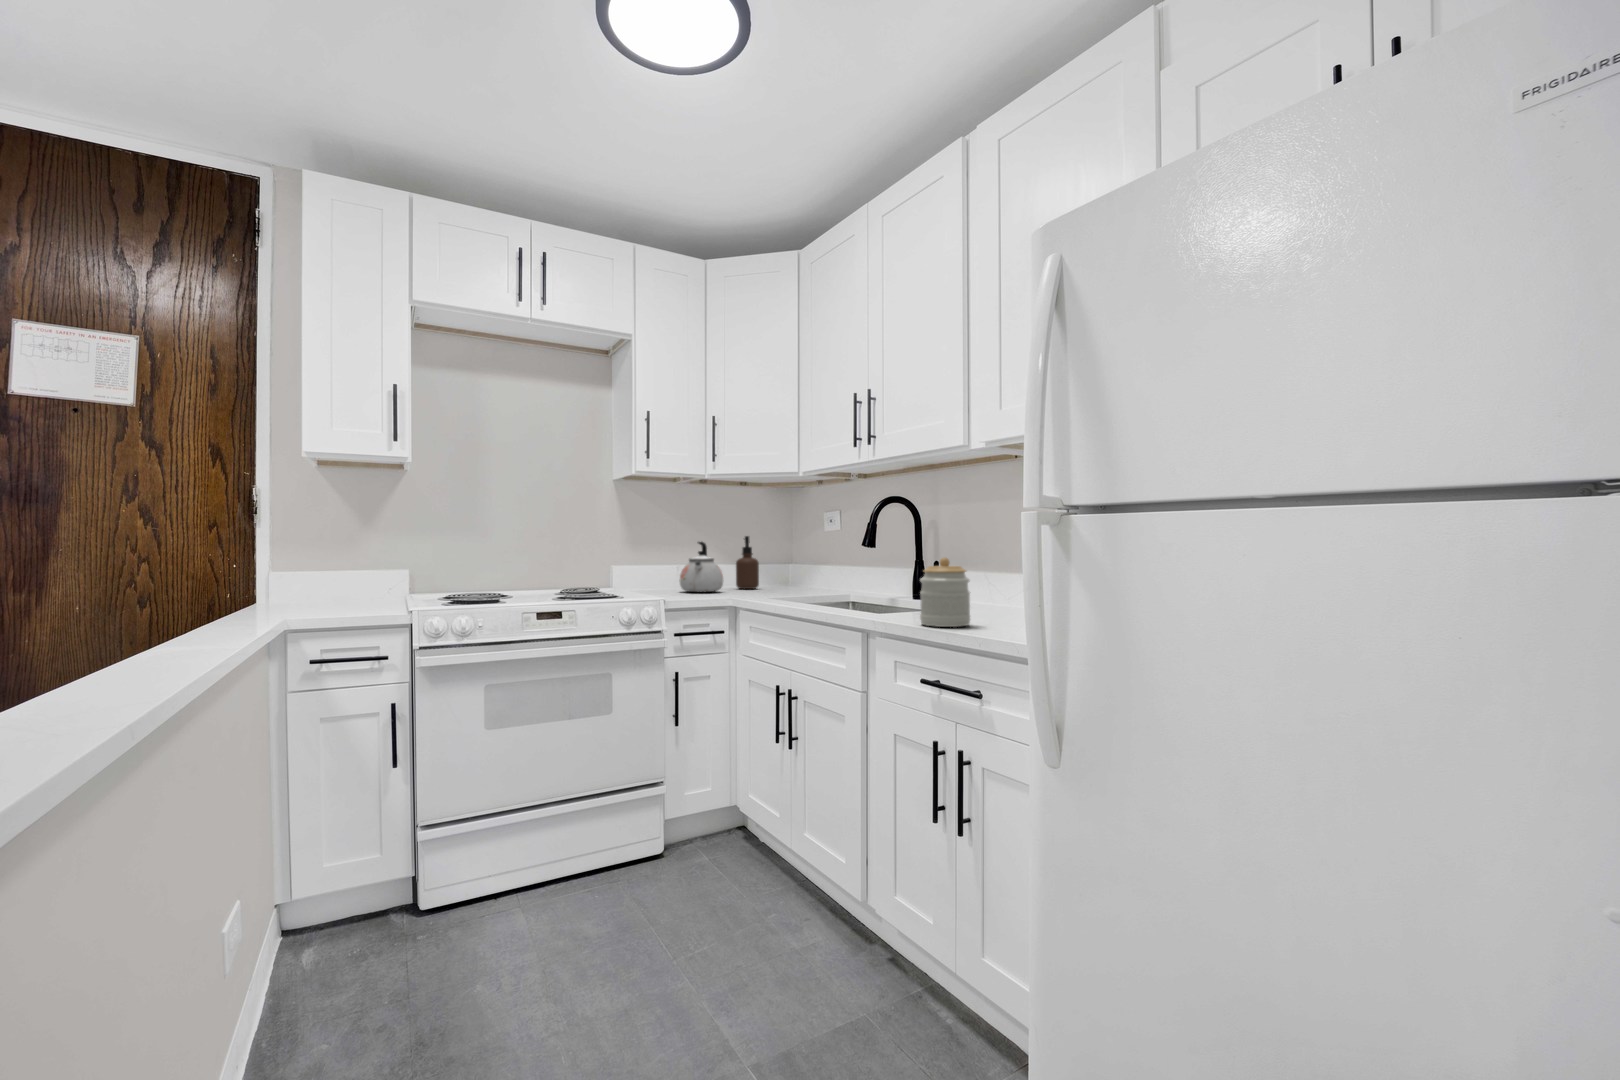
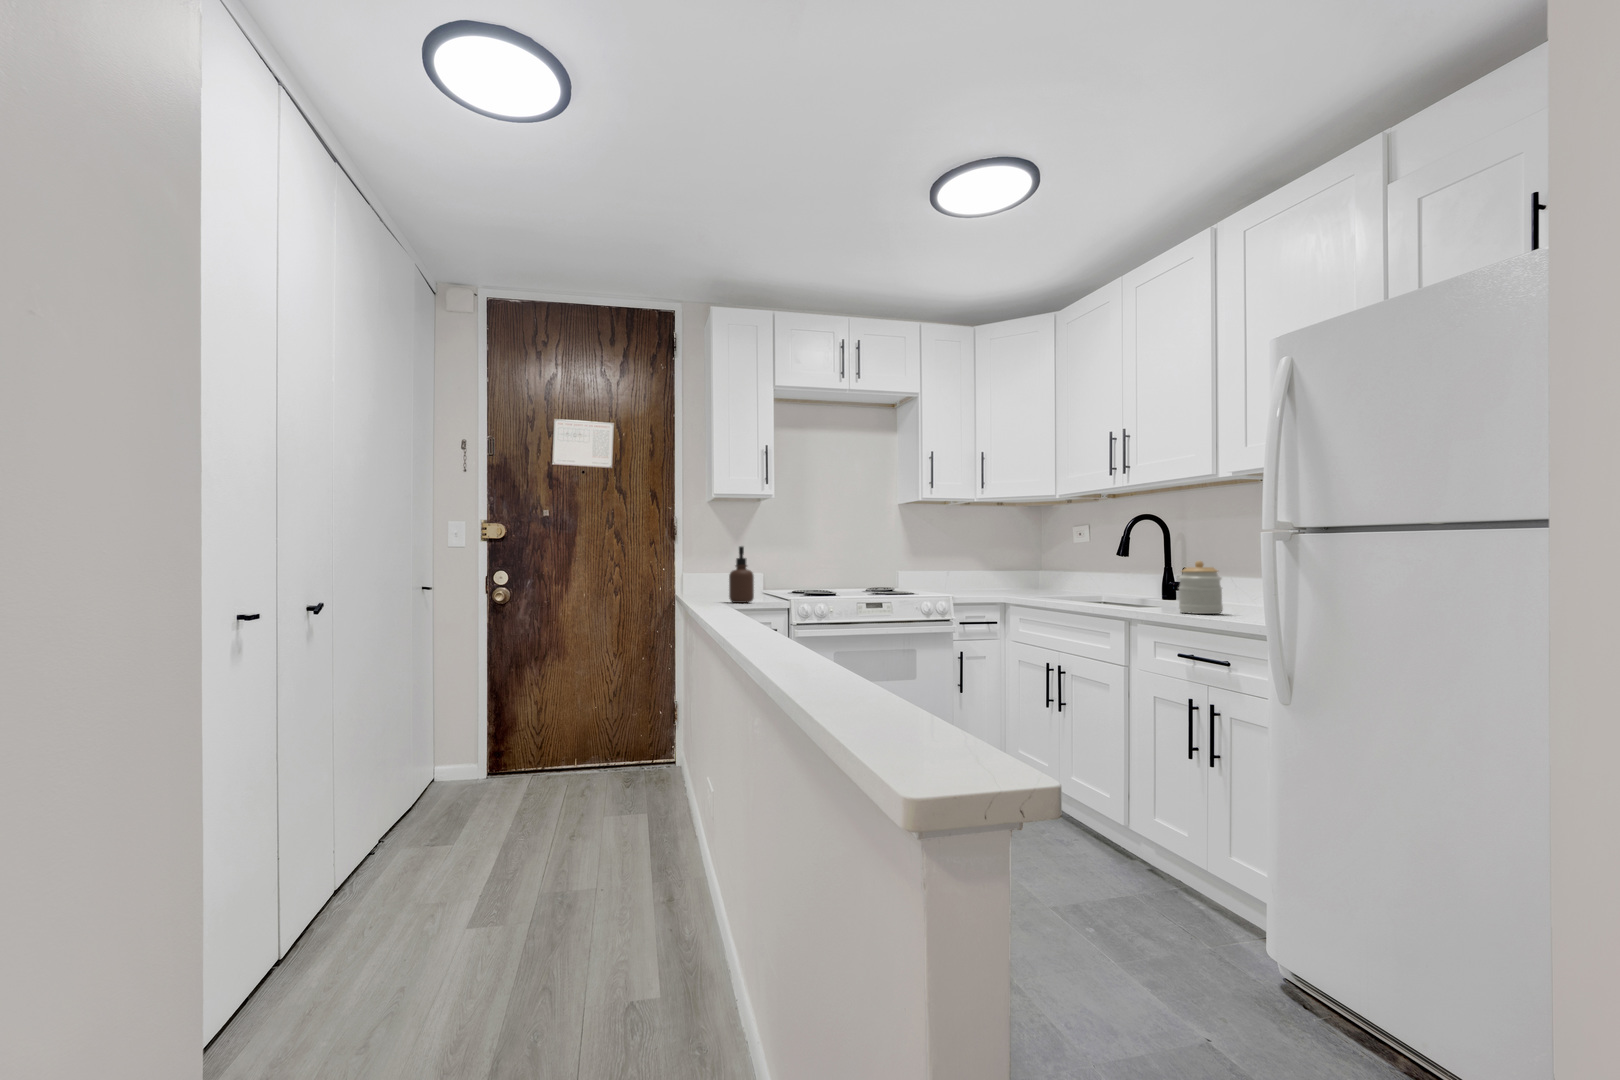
soap dispenser: present [736,536,759,589] -> present [729,546,754,603]
kettle: present [680,542,723,592] -> none [953,553,989,594]

